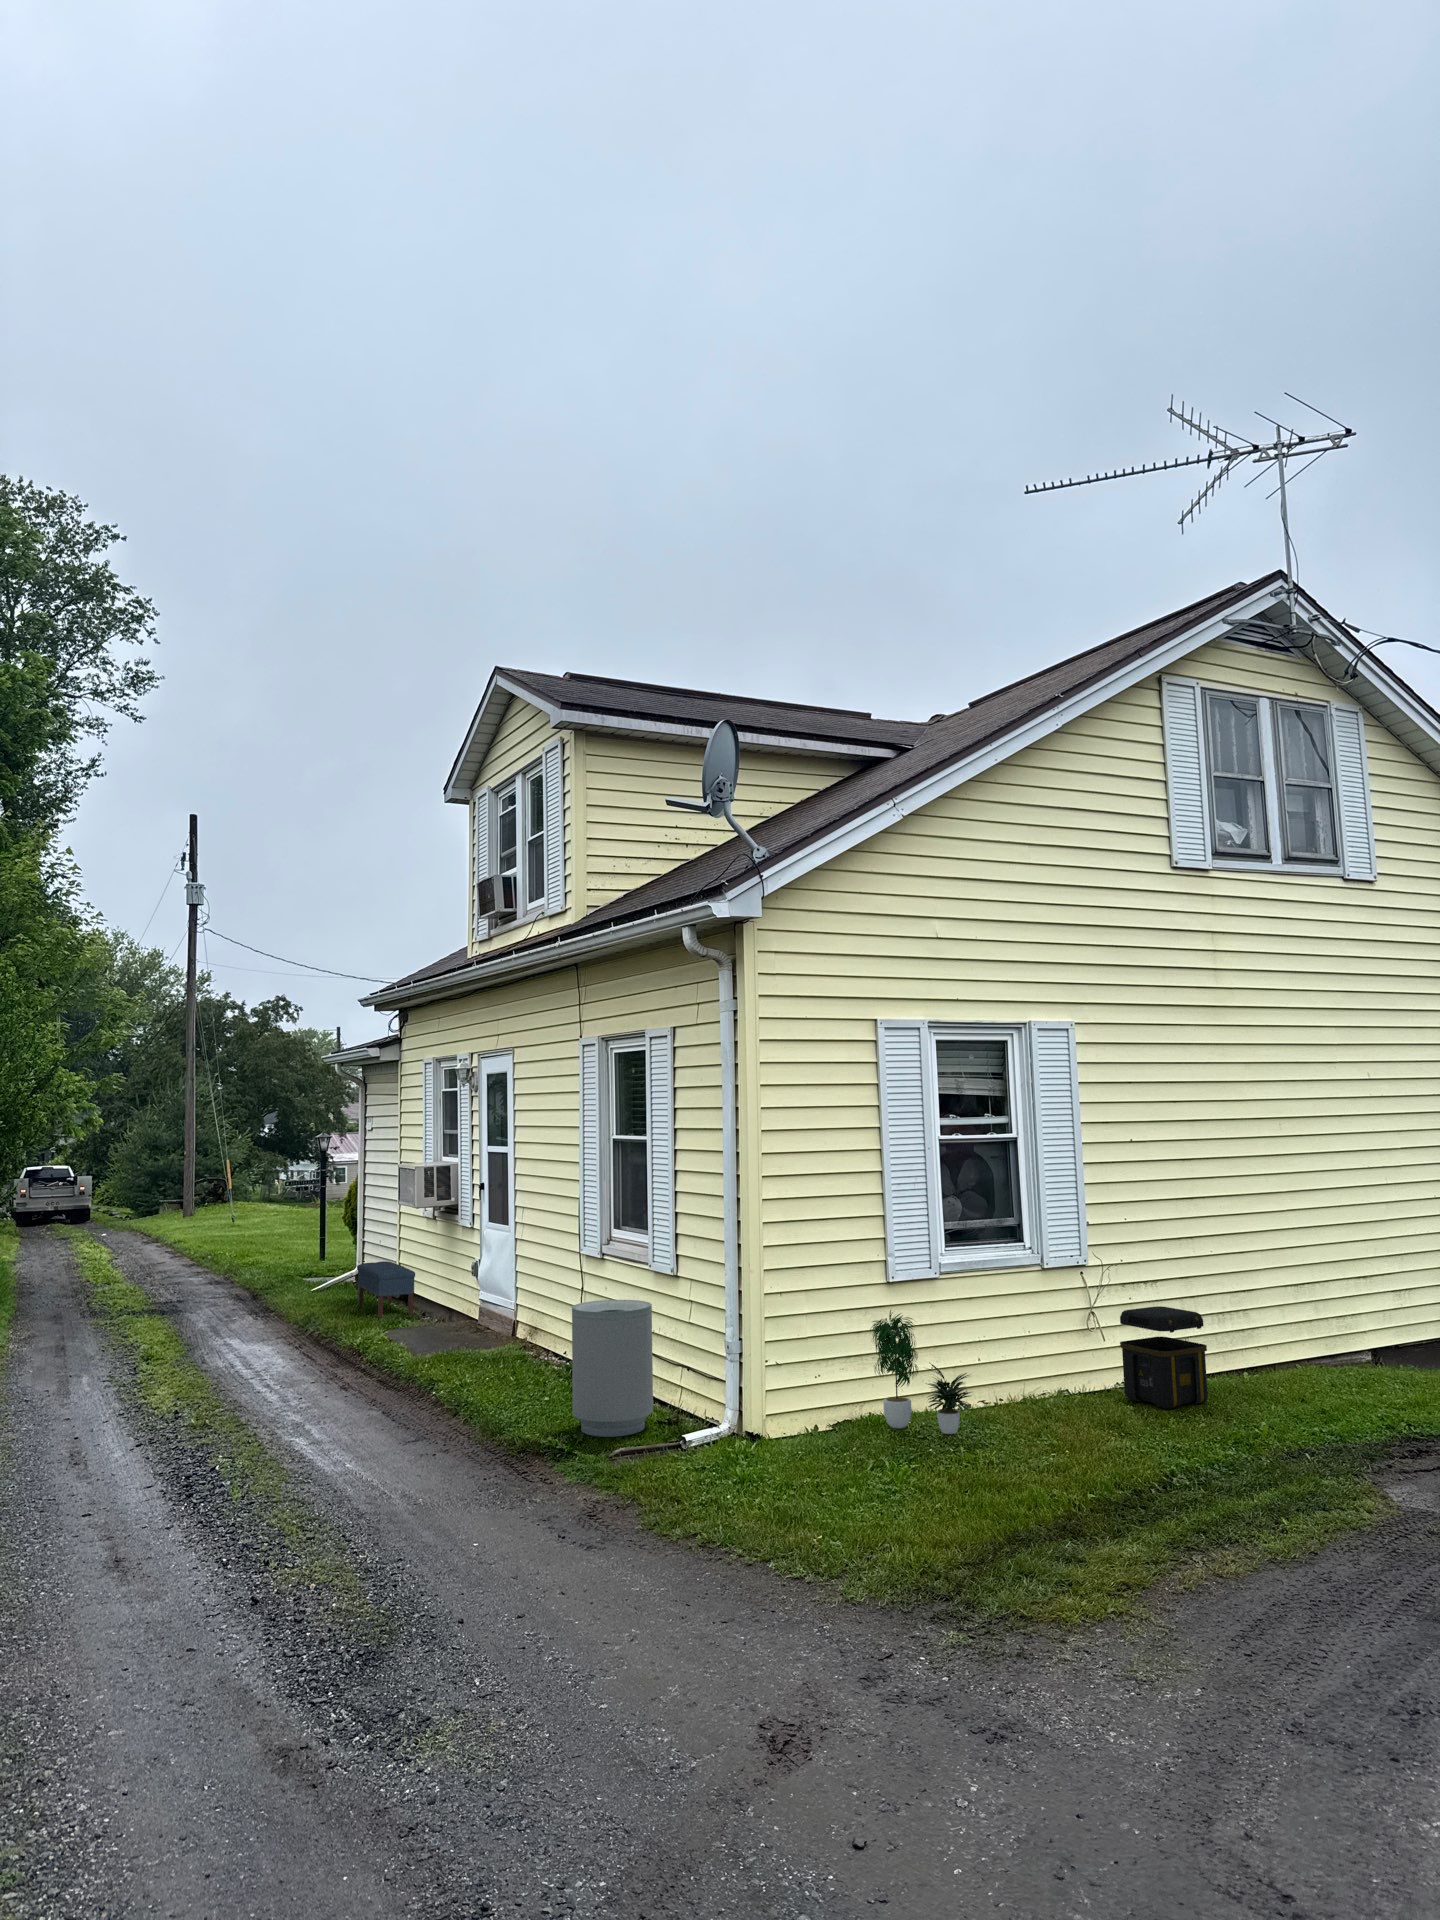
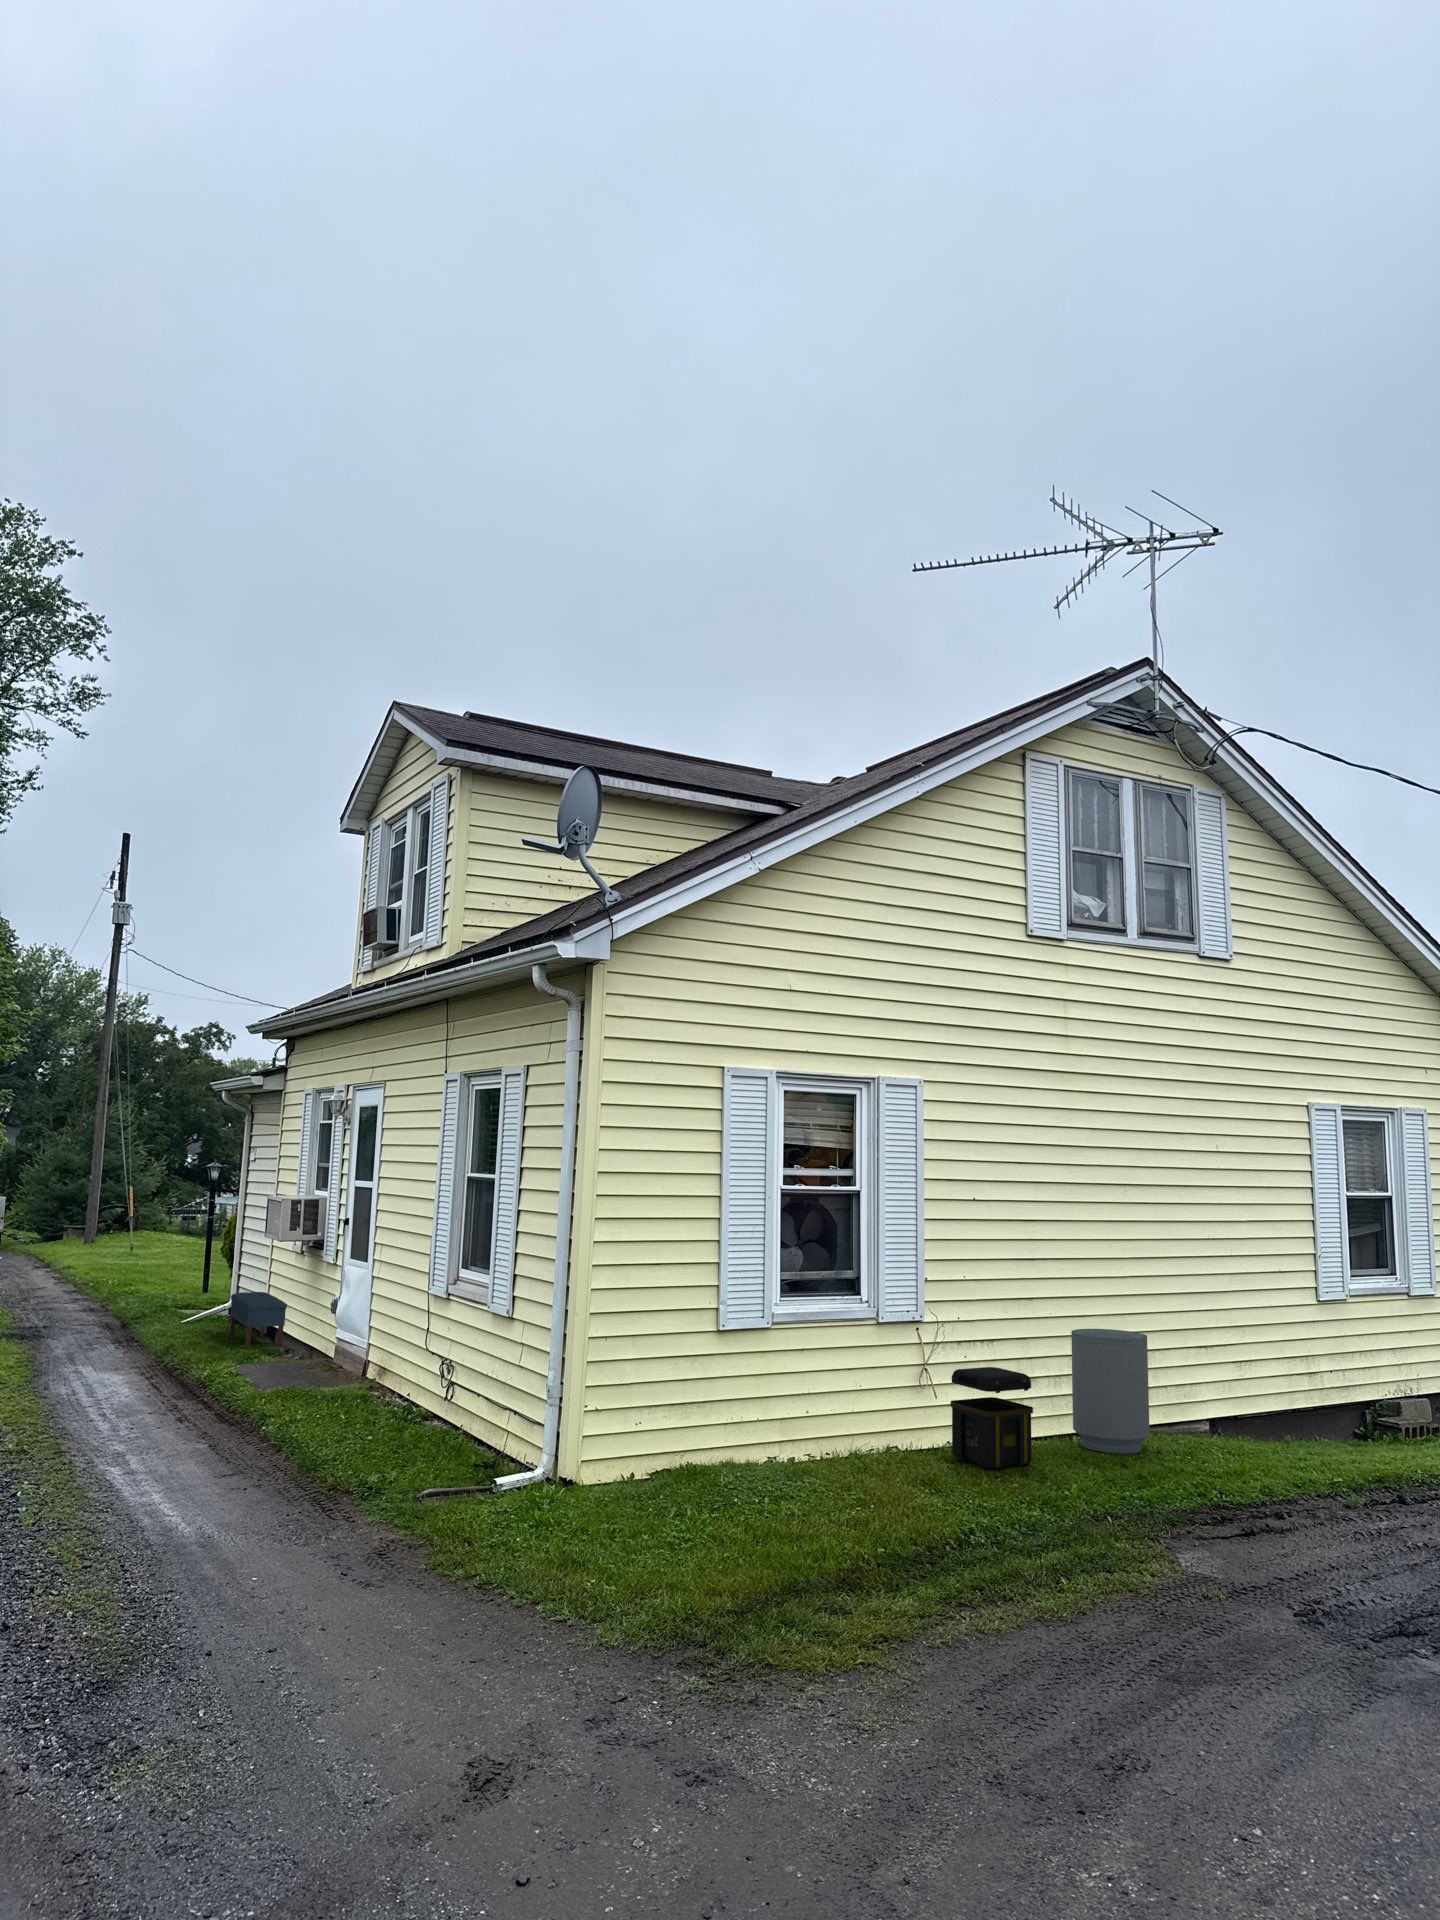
trash can: present [572,1300,653,1437] -> present [1071,1329,1150,1454]
potted plant: present [870,1310,973,1434] -> none [690,1356,787,1485]

